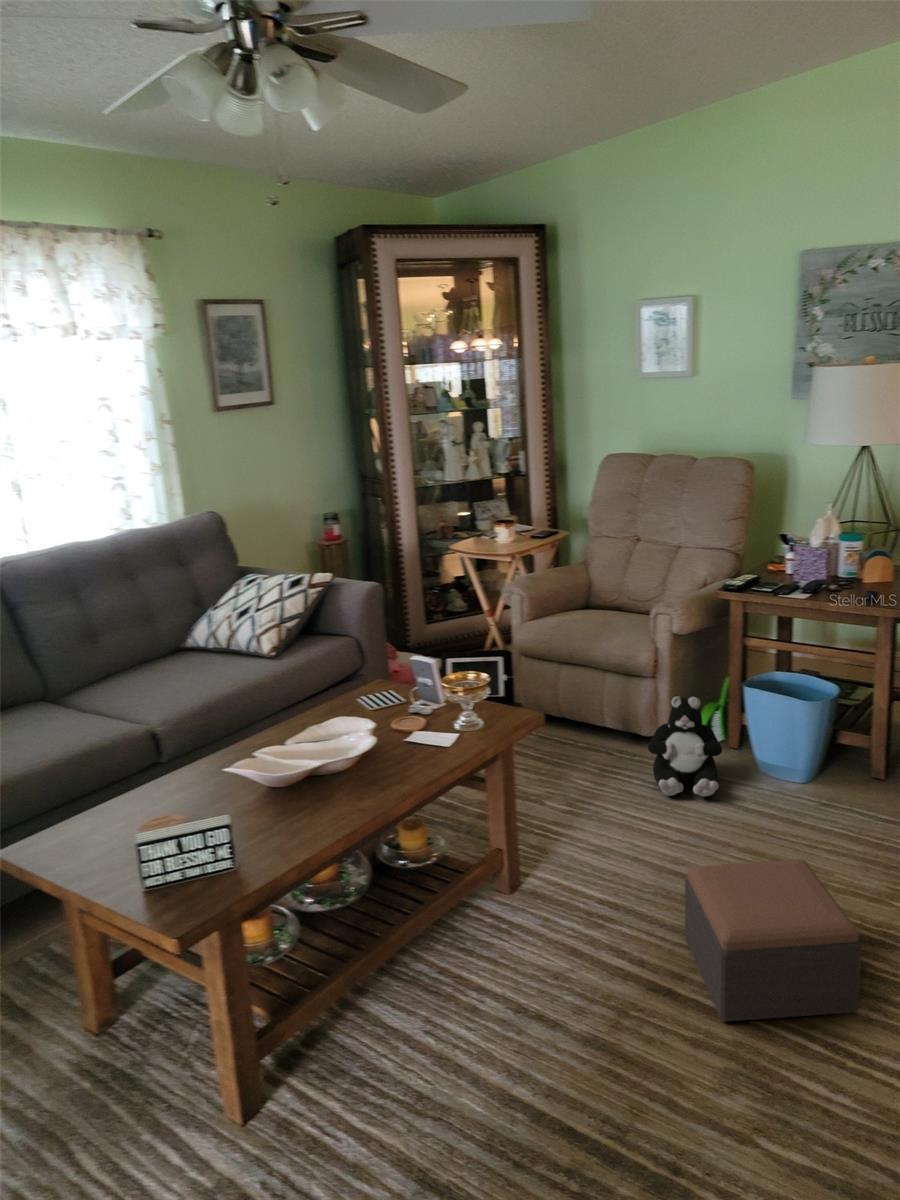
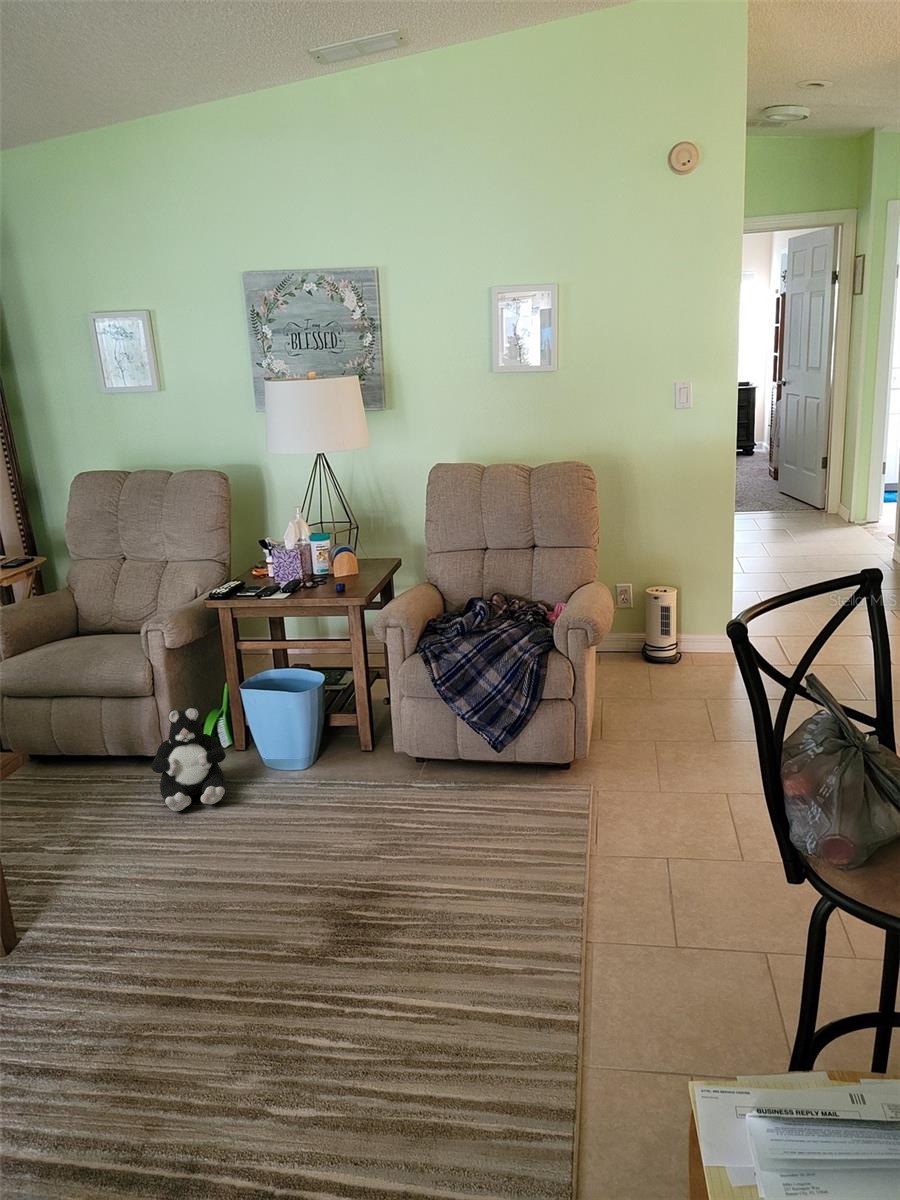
footstool: present [685,859,861,1022] -> none [188,839,354,1011]

